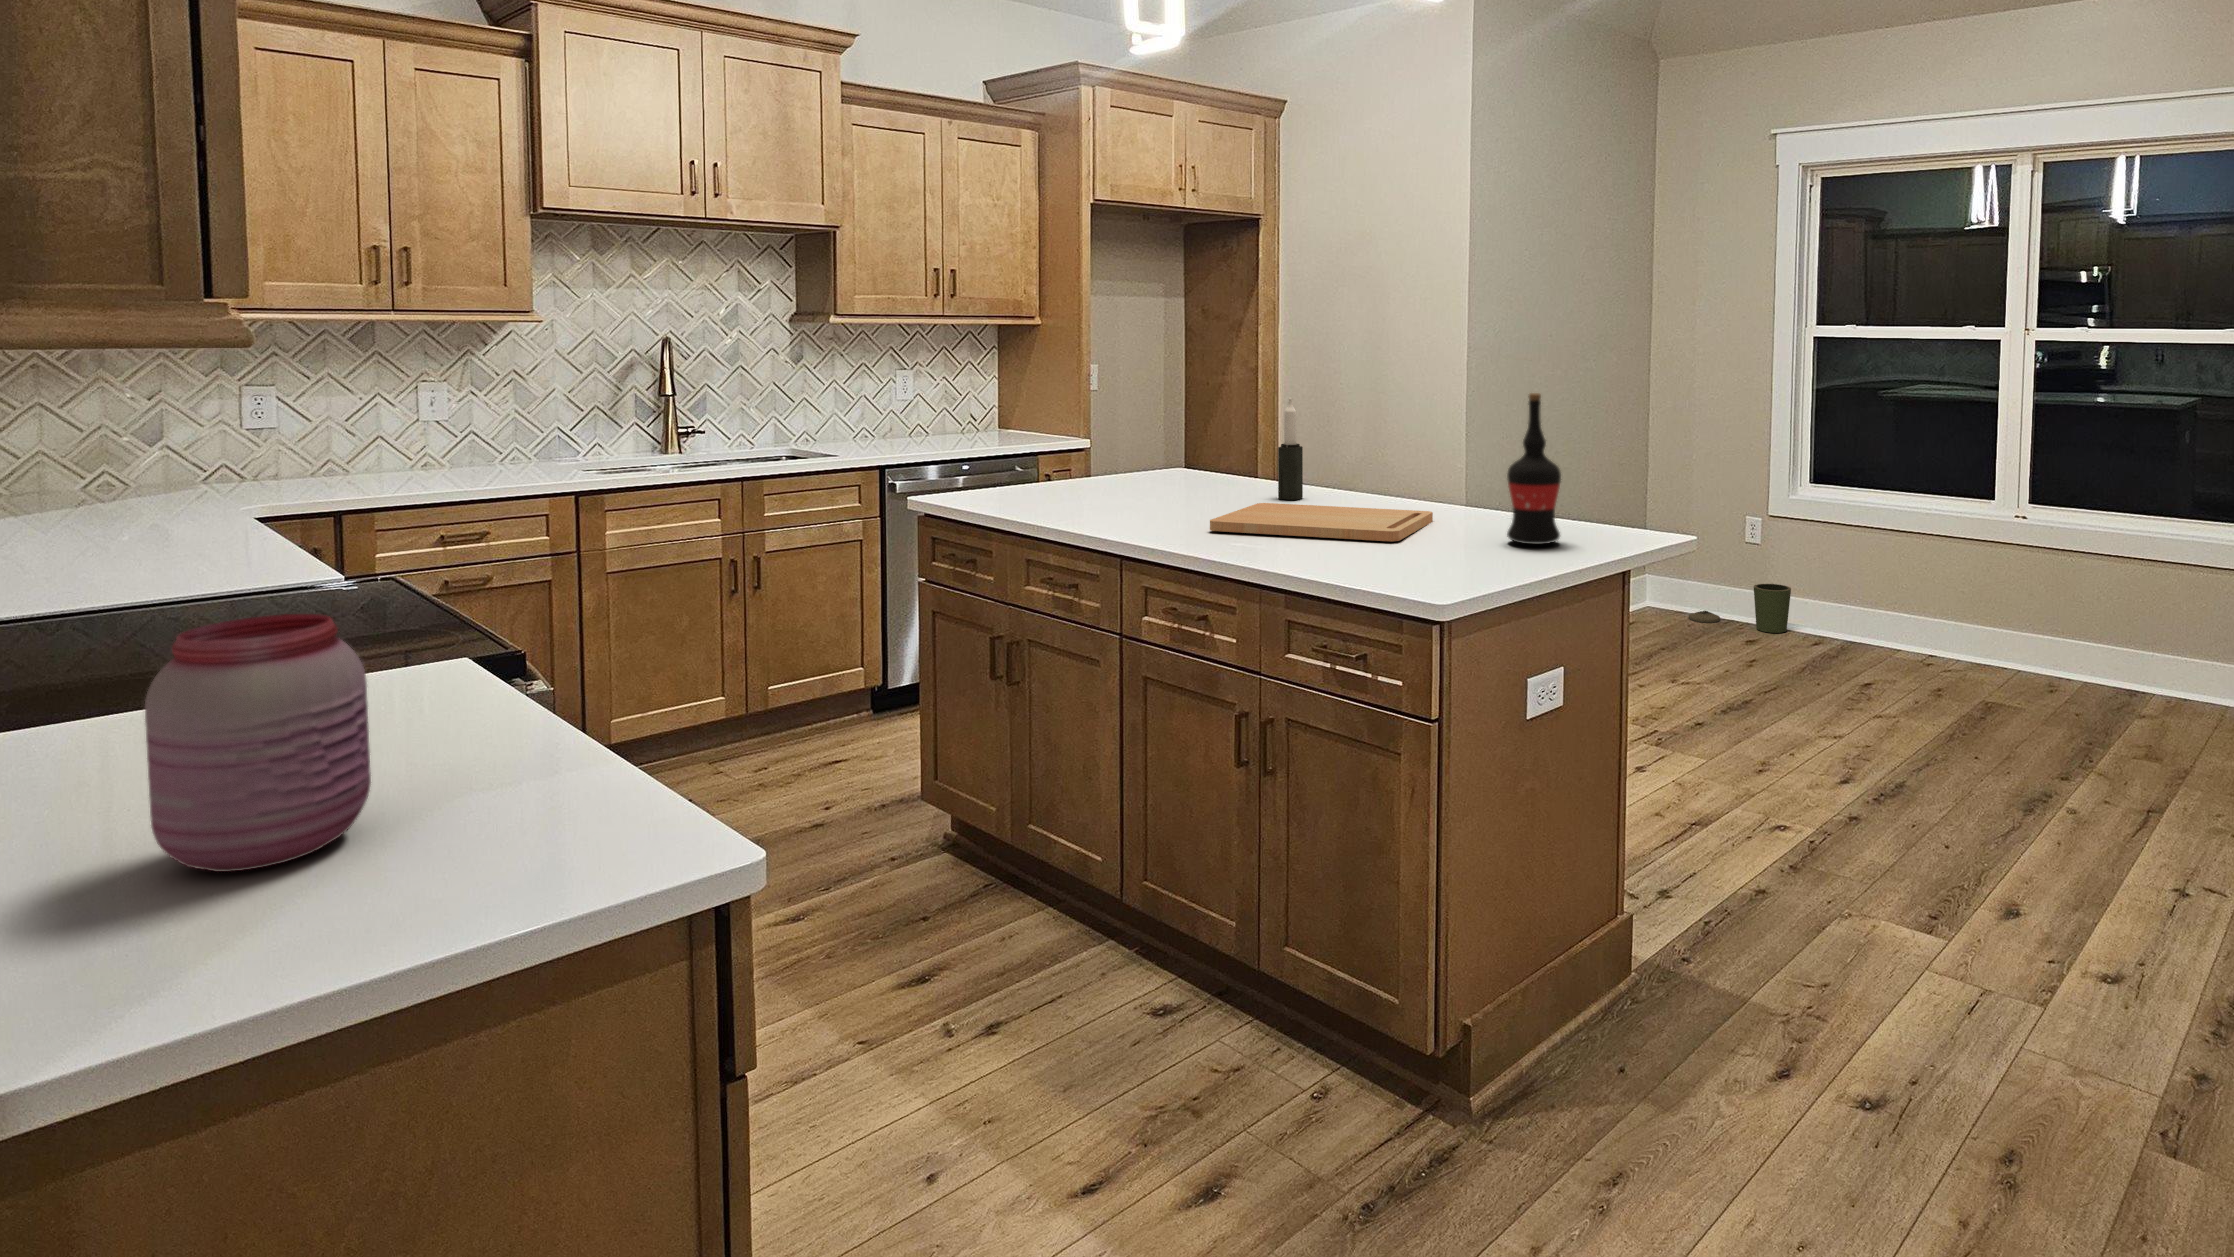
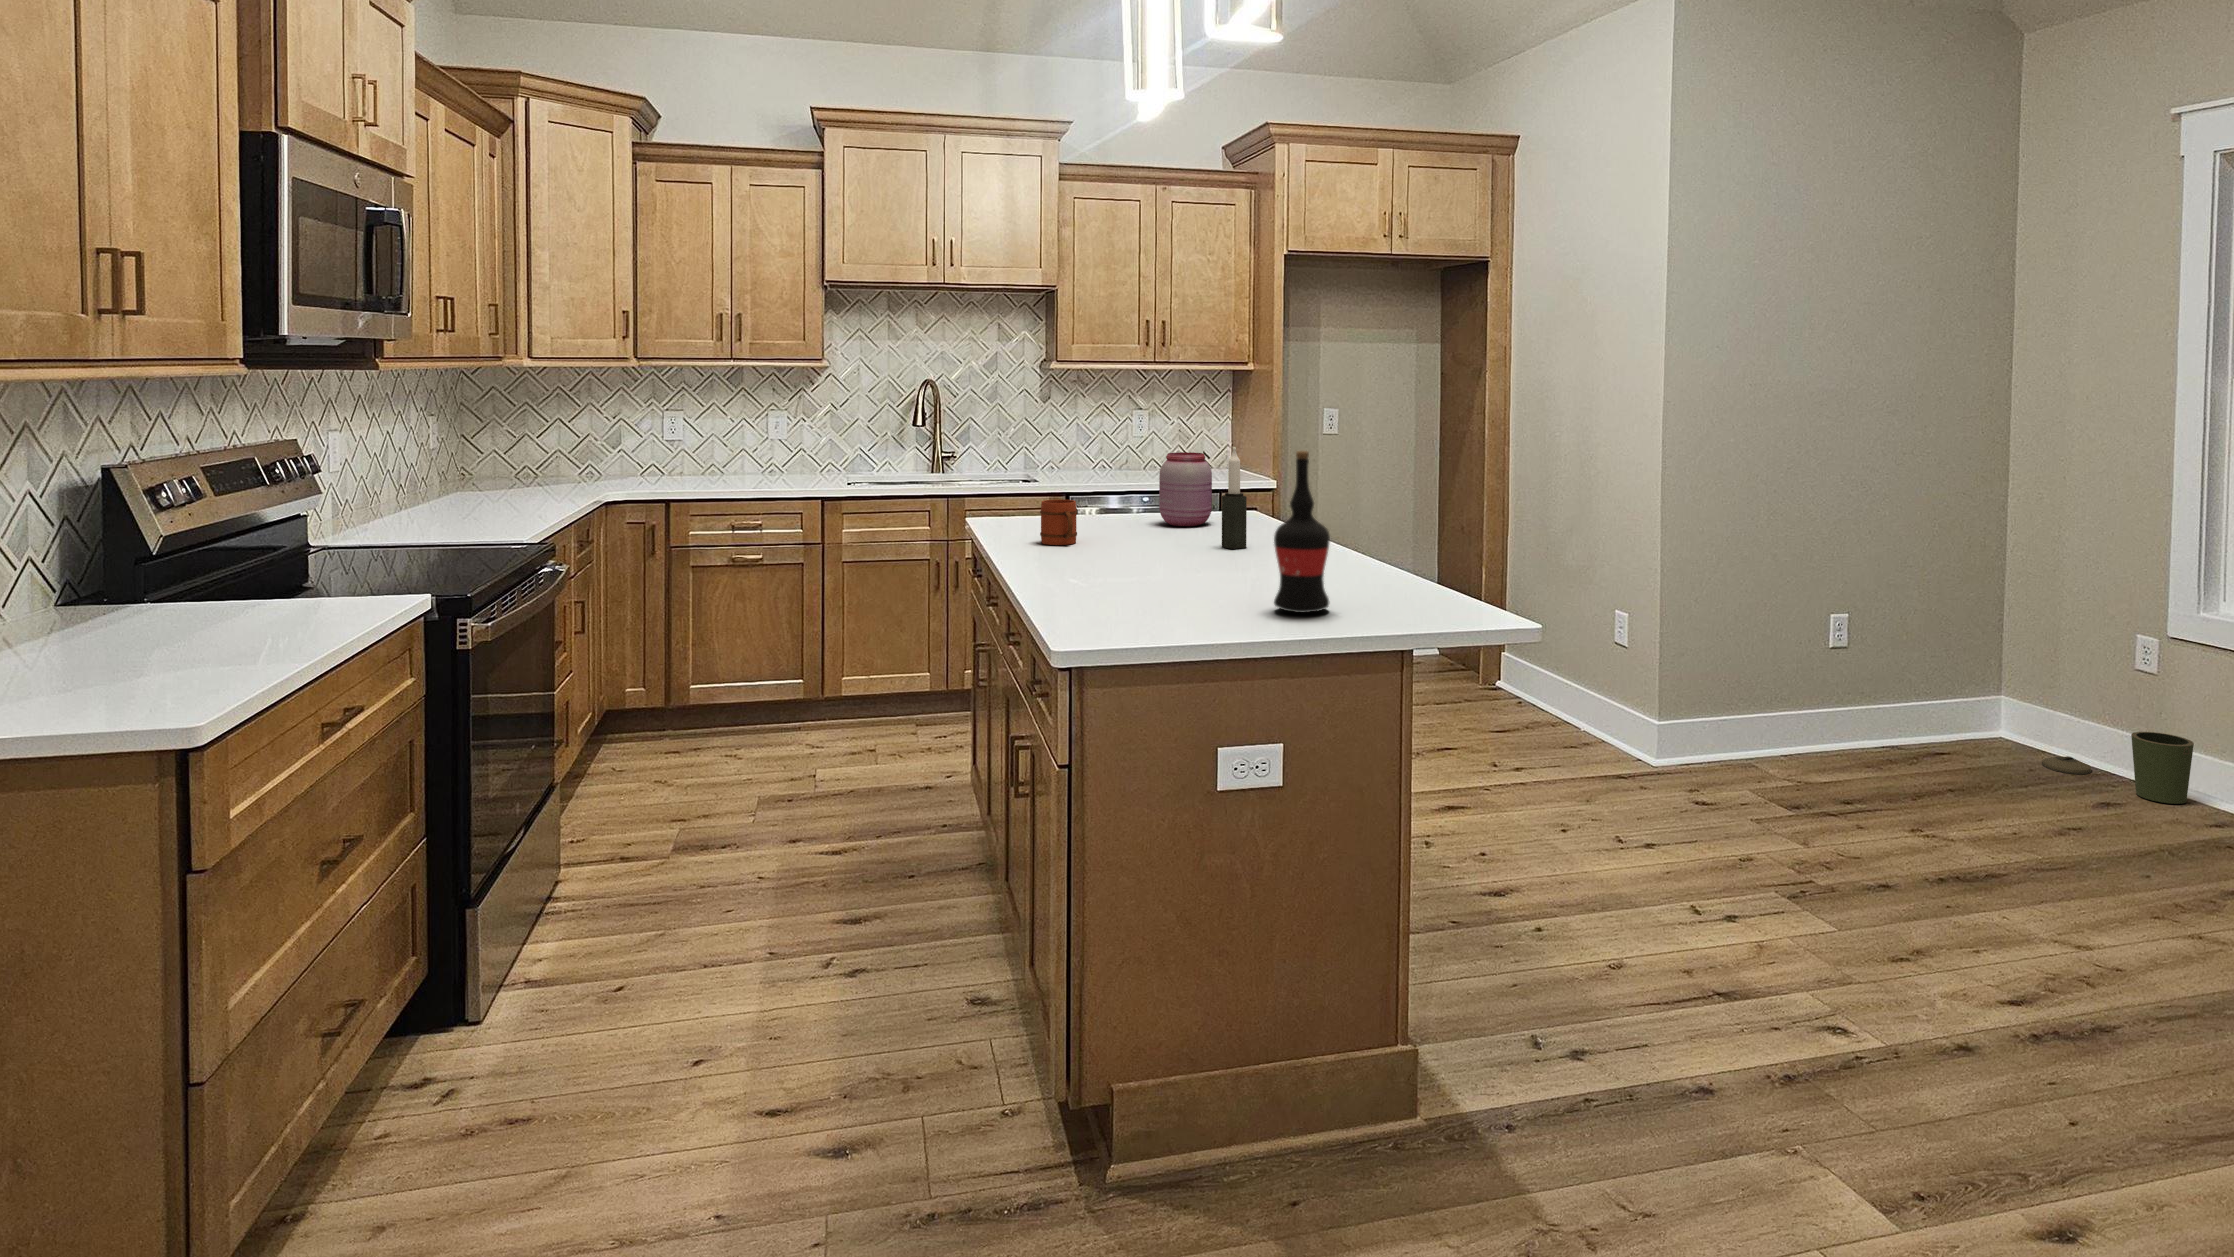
mug: none [1082,463,1129,513] -> present [1040,500,1077,545]
cutting board: present [1210,503,1433,541] -> none [1074,548,1287,594]
jar: present [145,614,371,872] -> present [1159,452,1212,526]

